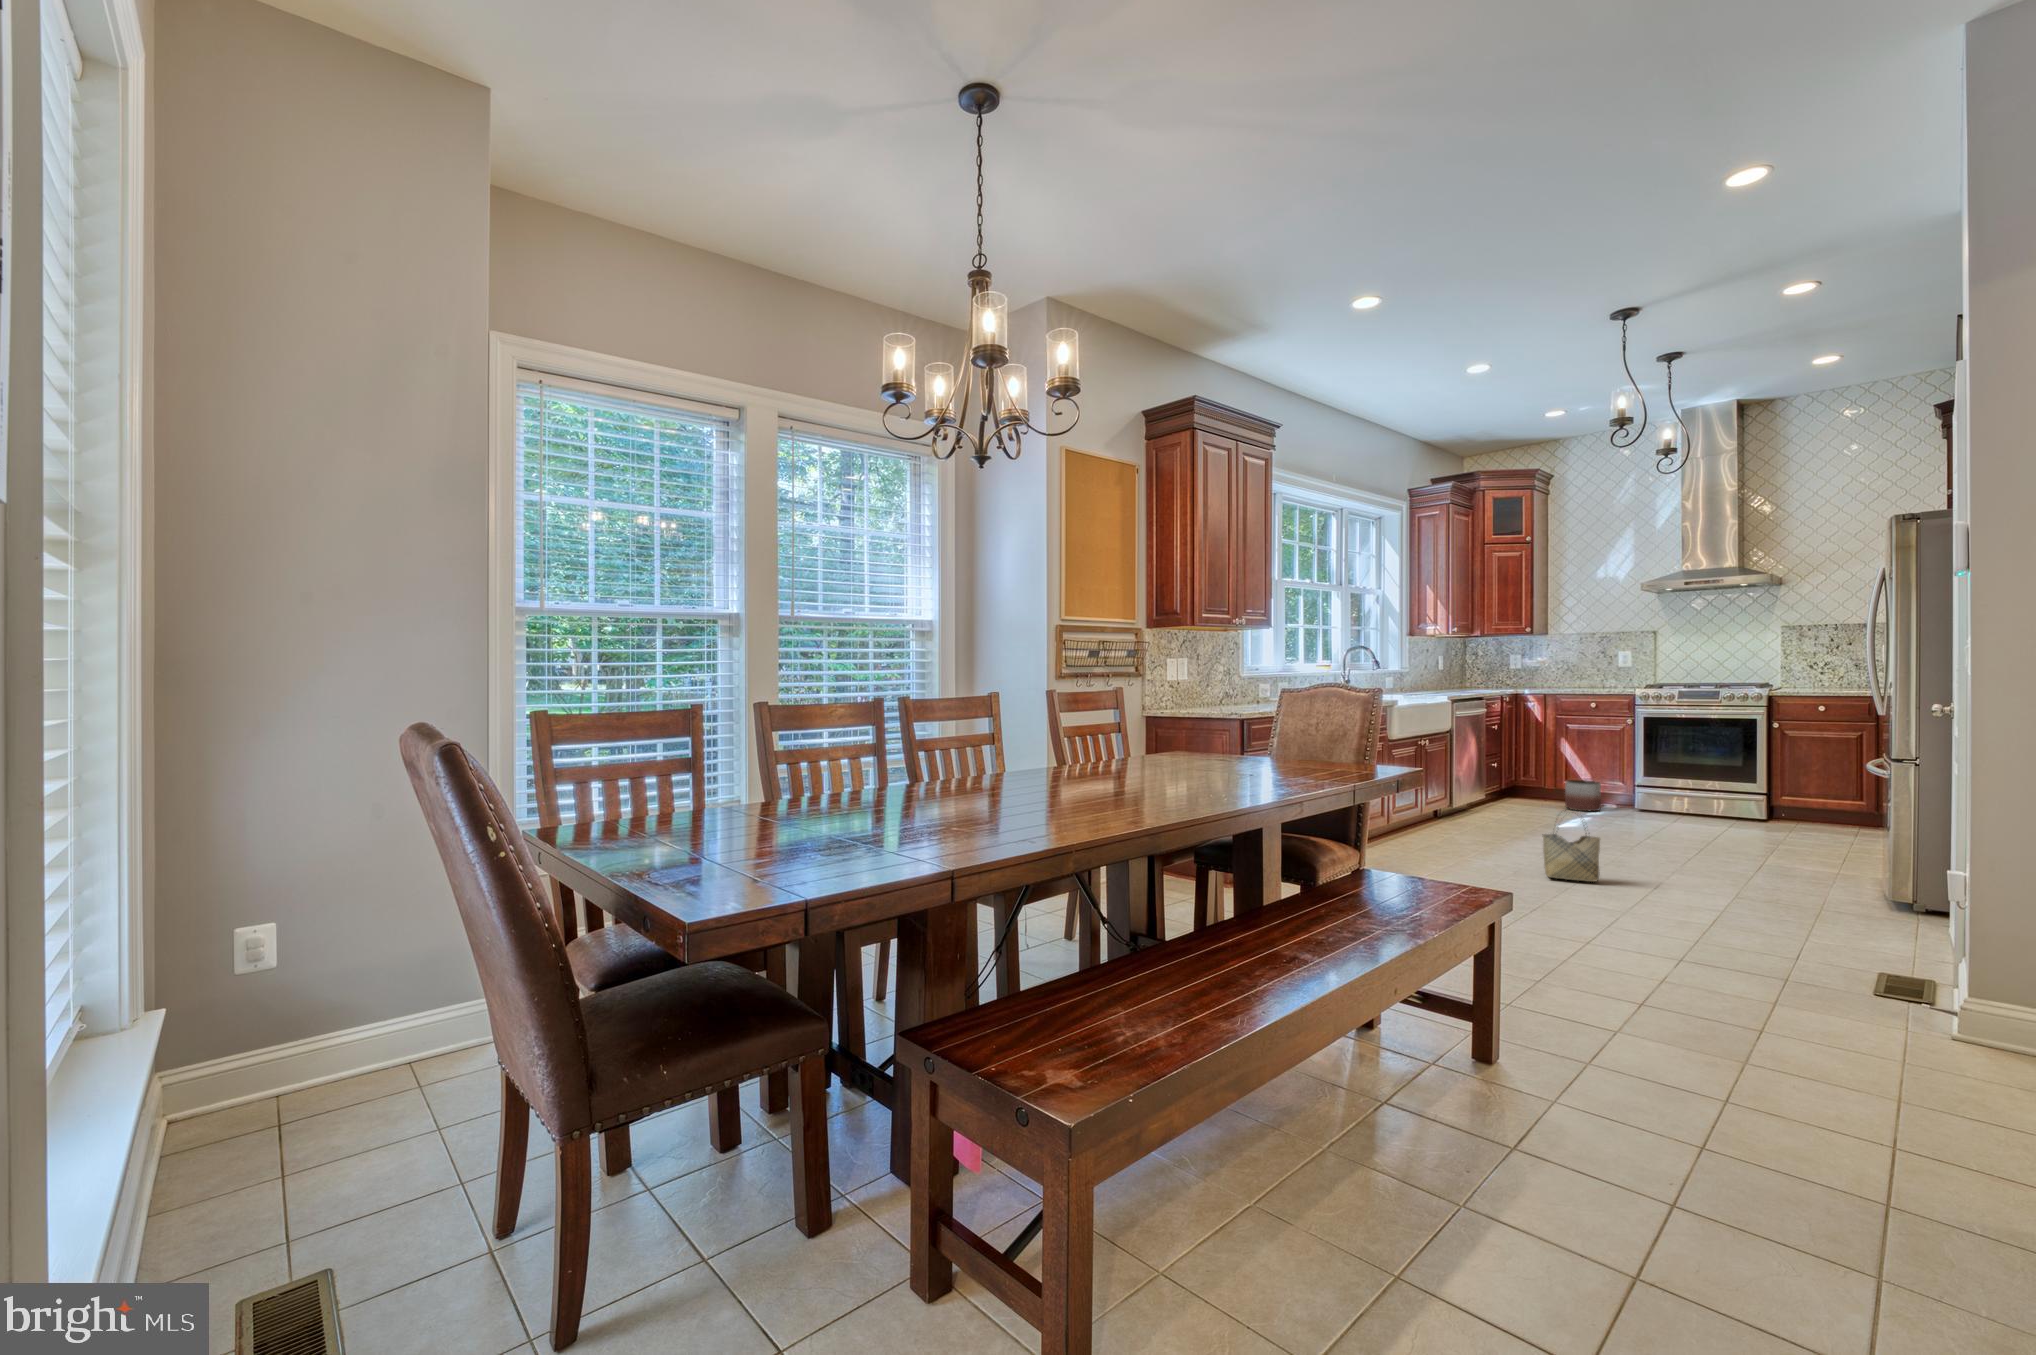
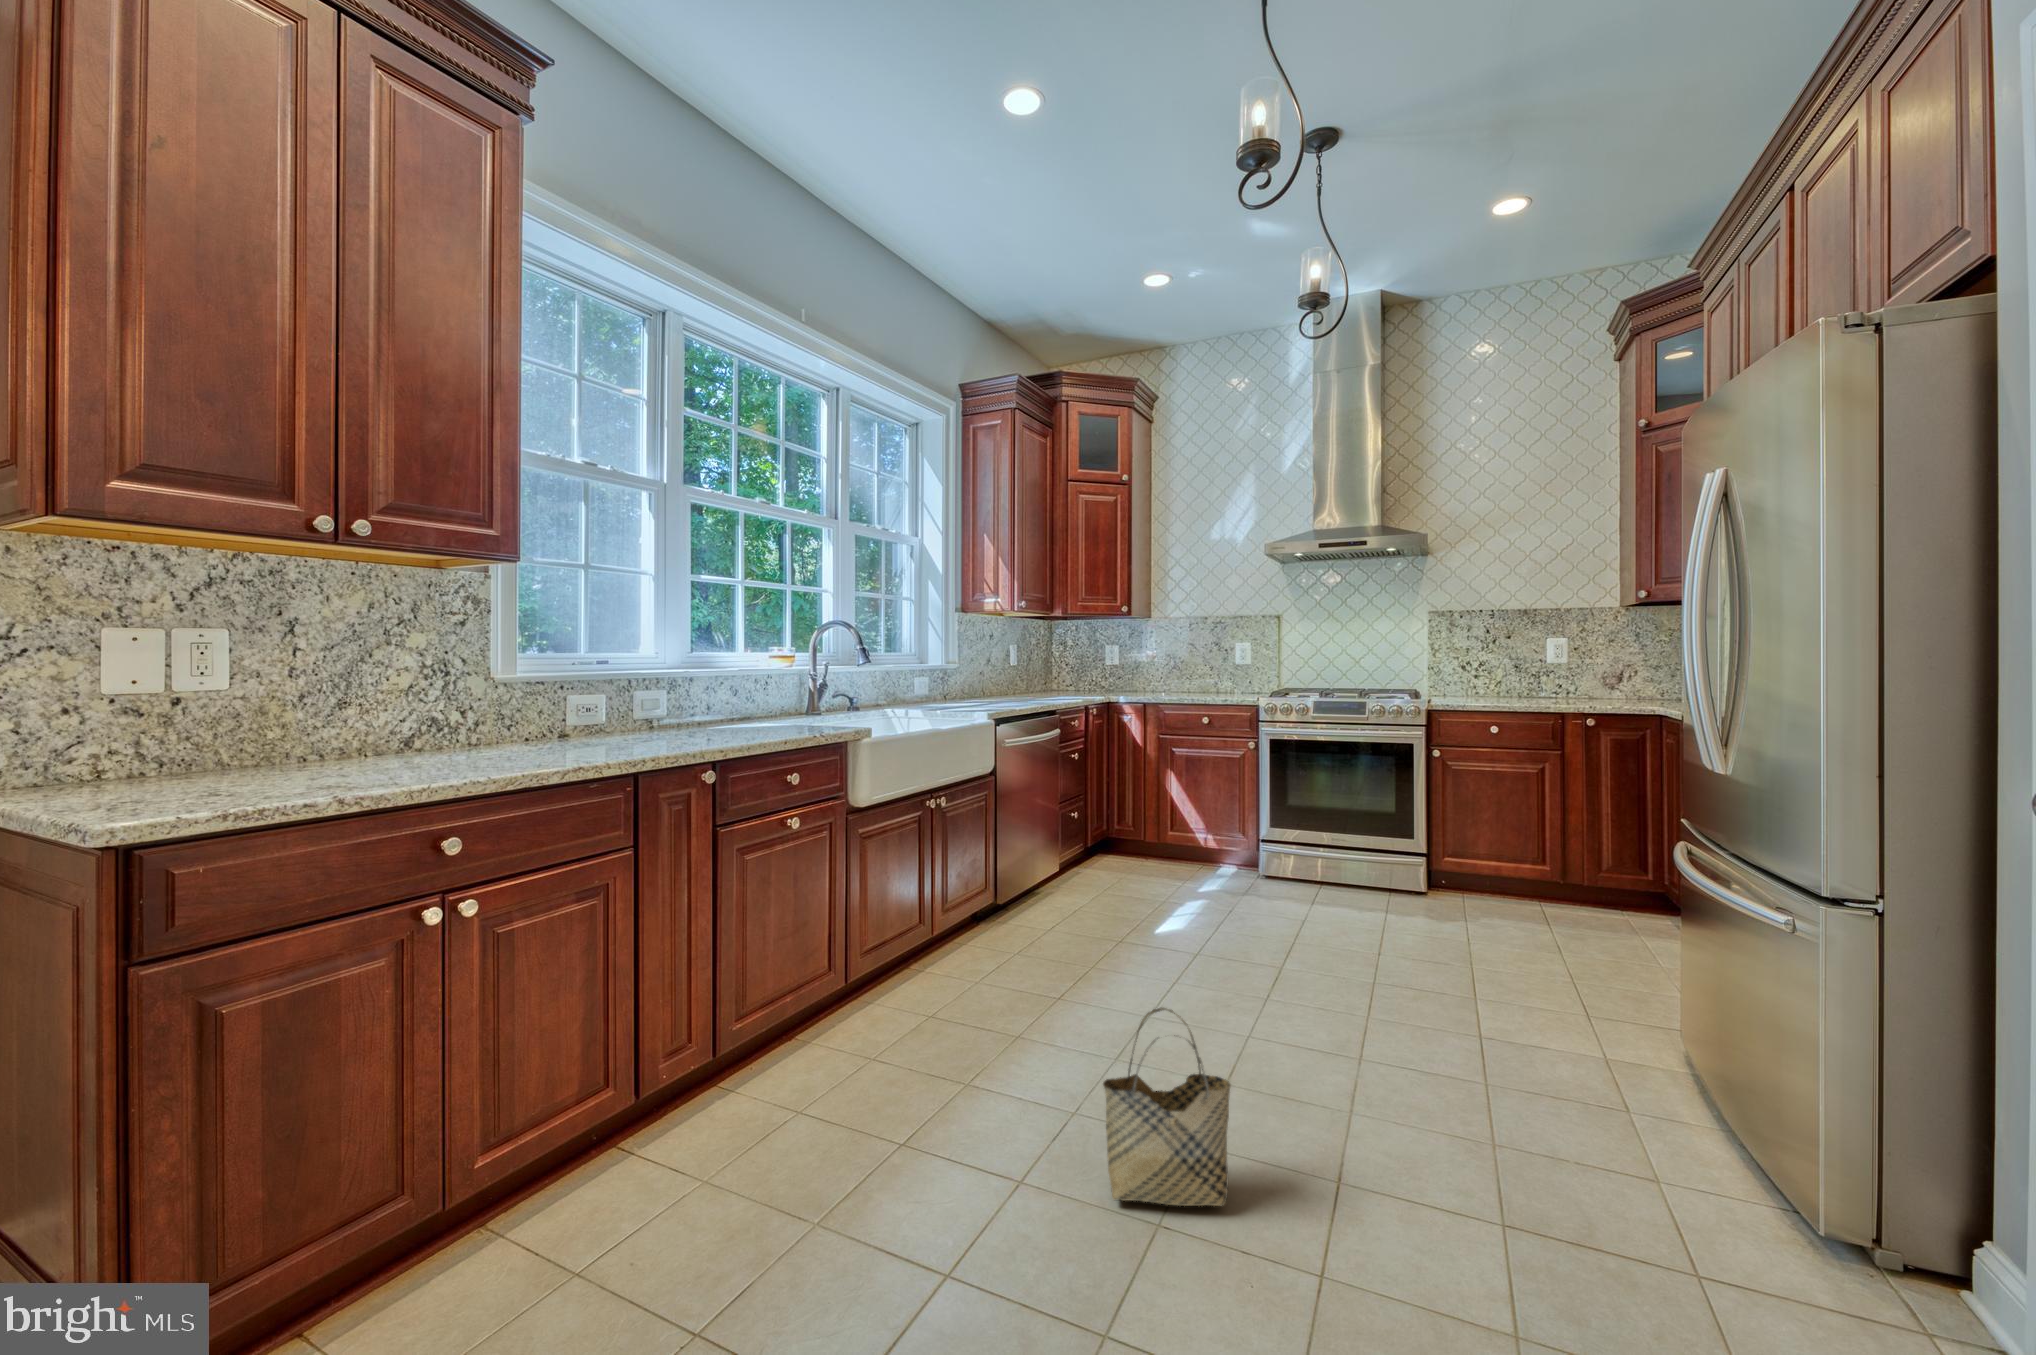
planter: present [1565,780,1601,811] -> none [1168,835,1215,885]

